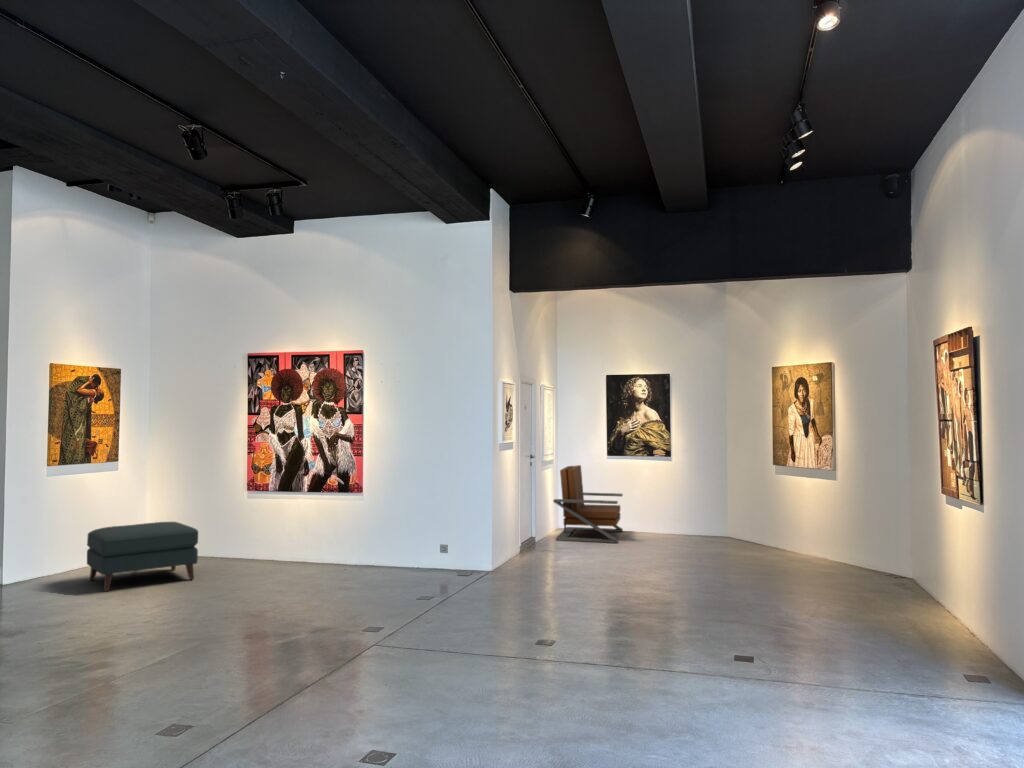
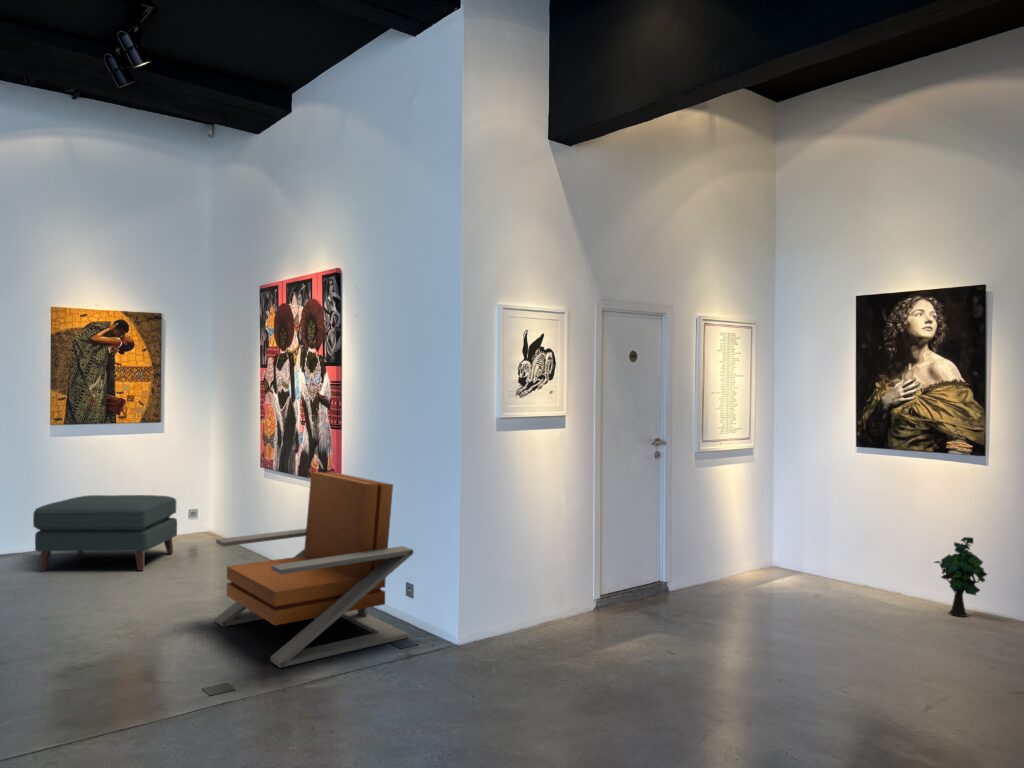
lounge chair: present [553,465,623,543] -> present [215,472,413,668]
decorative plant: none [652,496,676,536] -> present [934,537,987,617]

